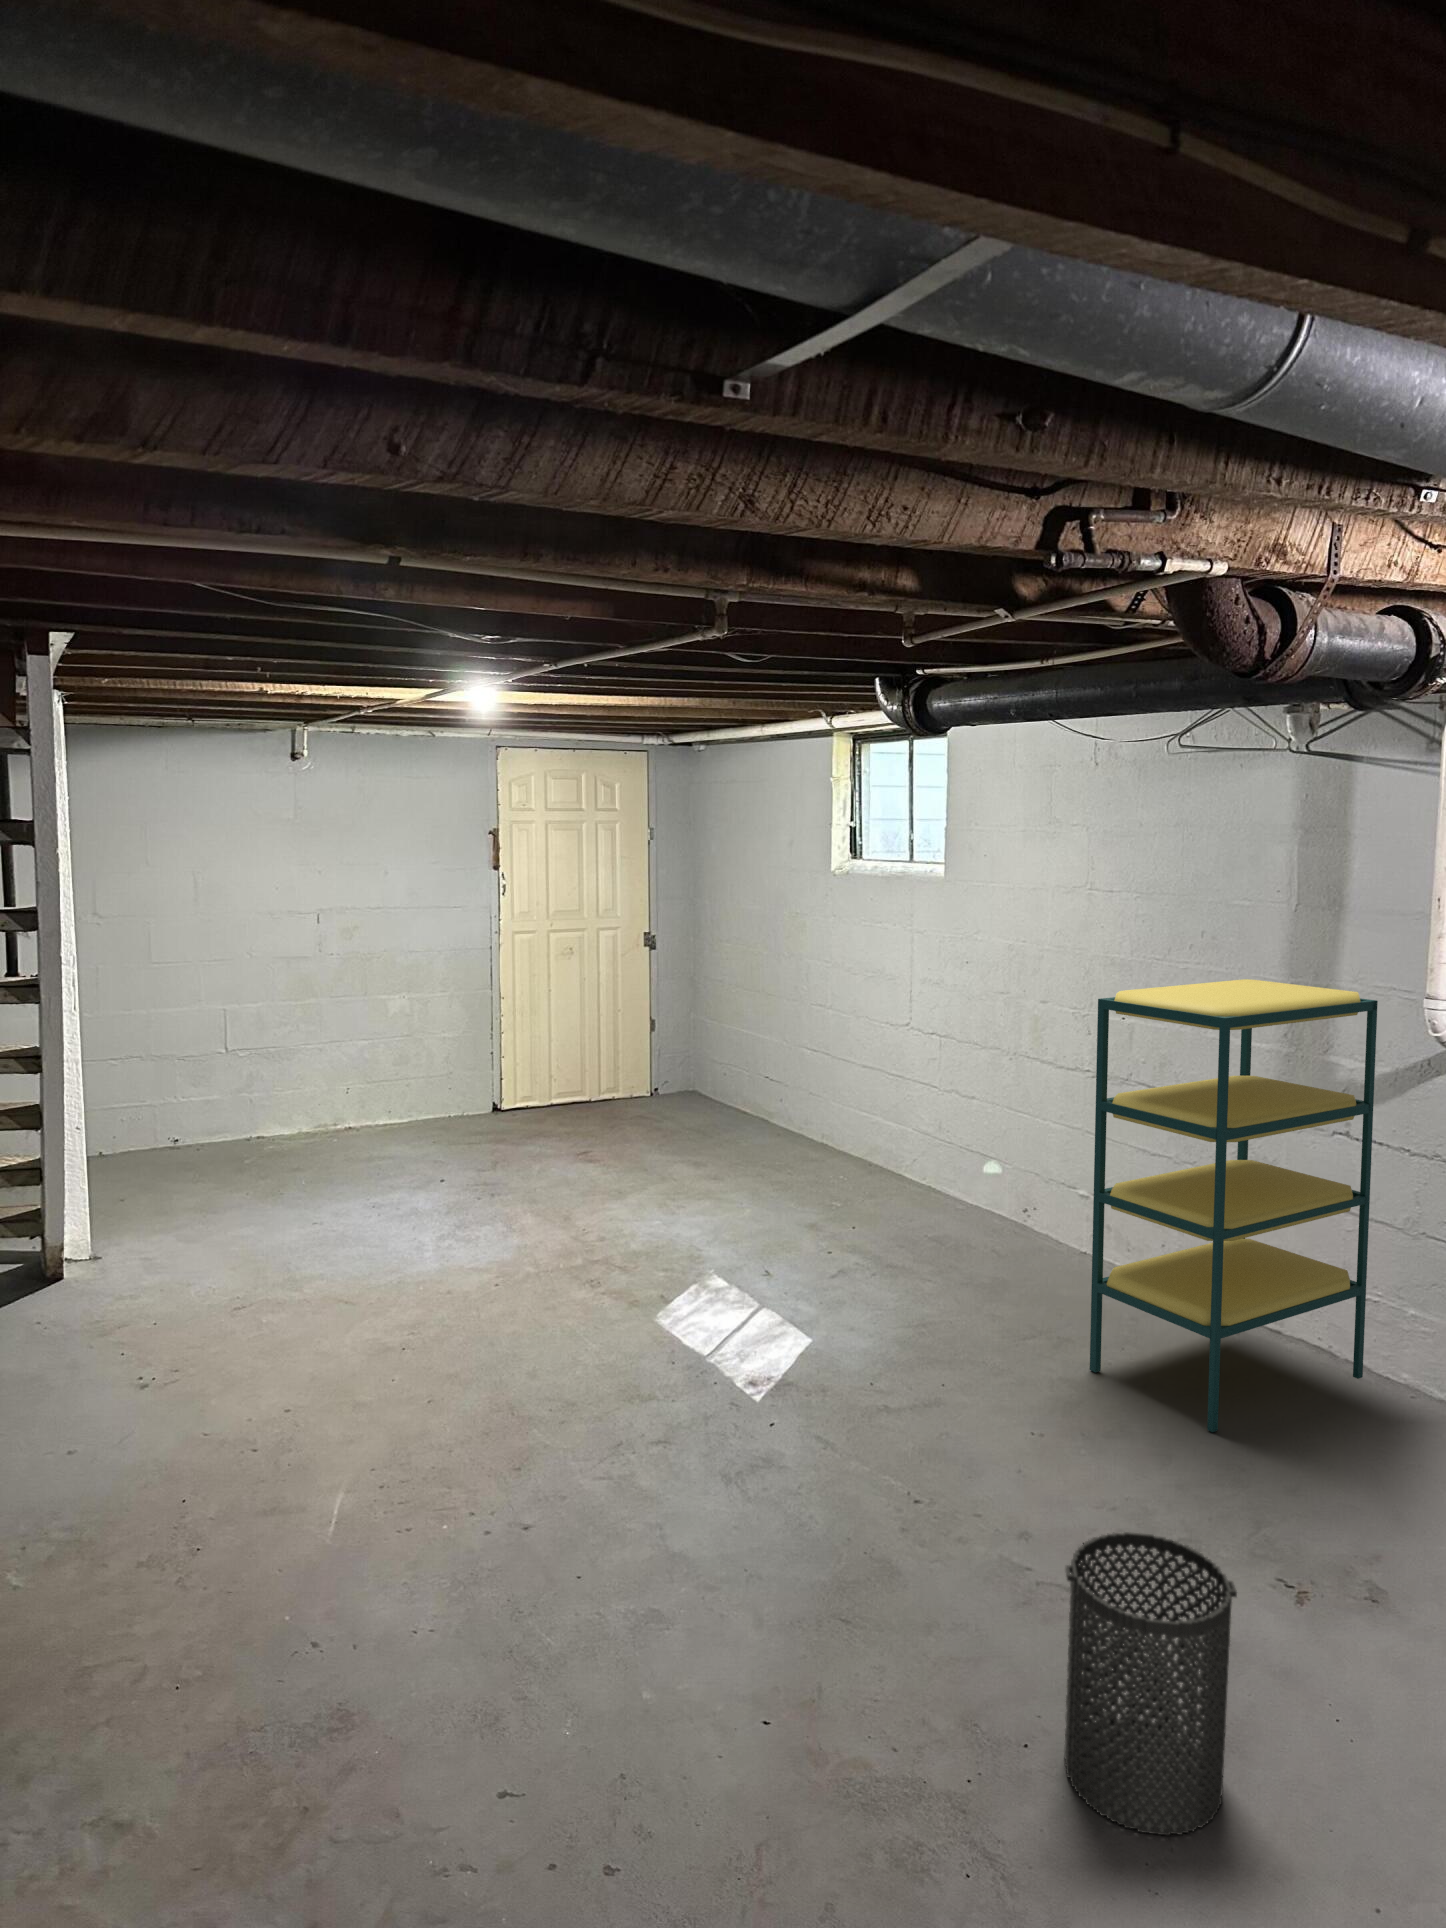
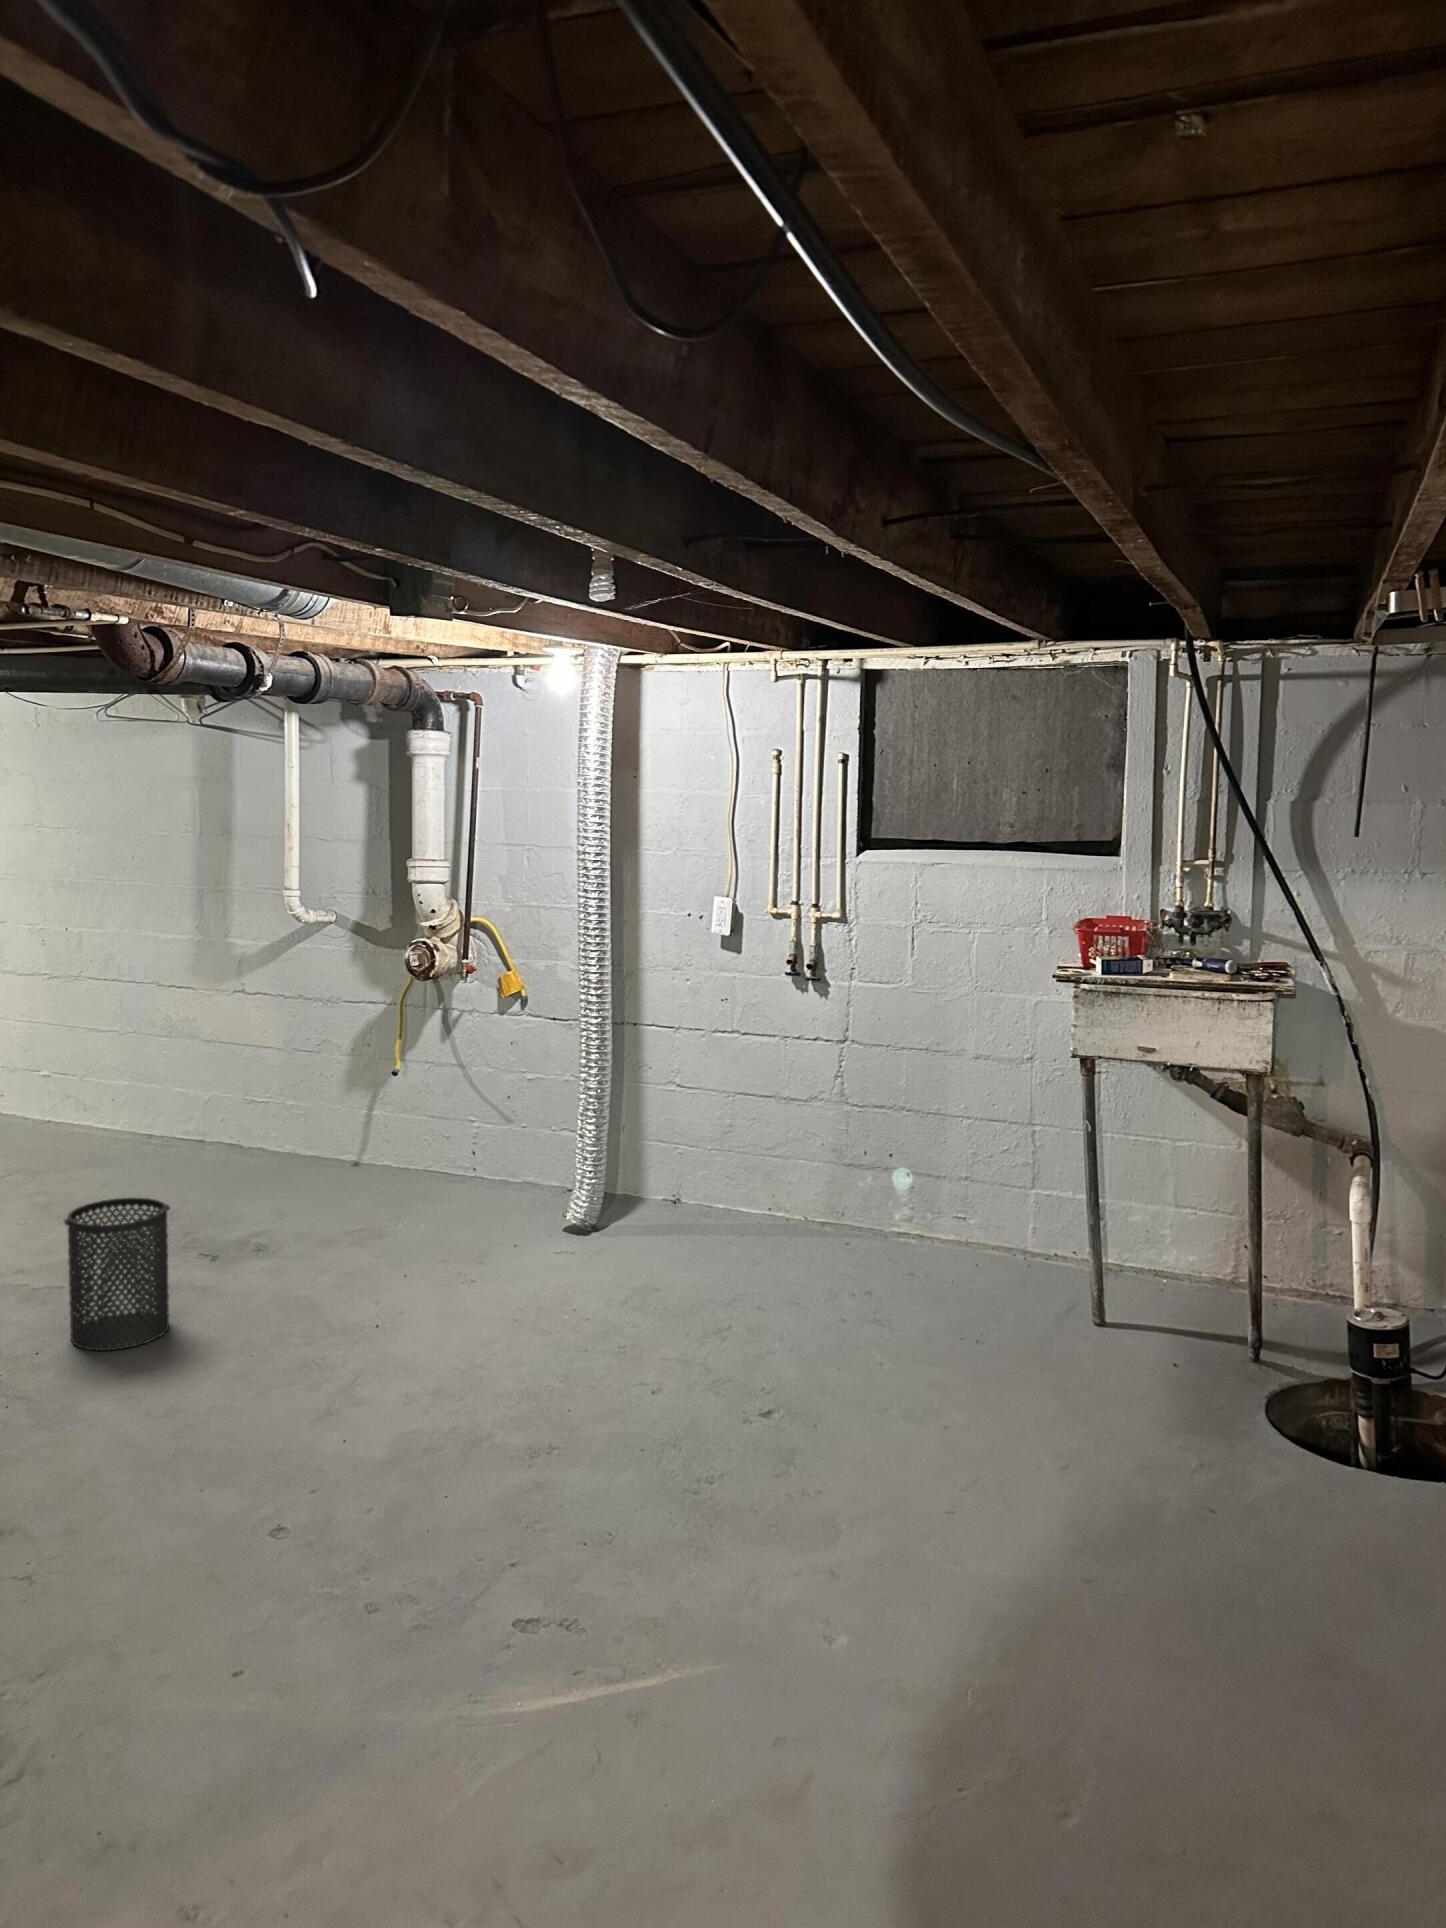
shelving unit: present [1090,979,1378,1432] -> none [52,889,262,1196]

